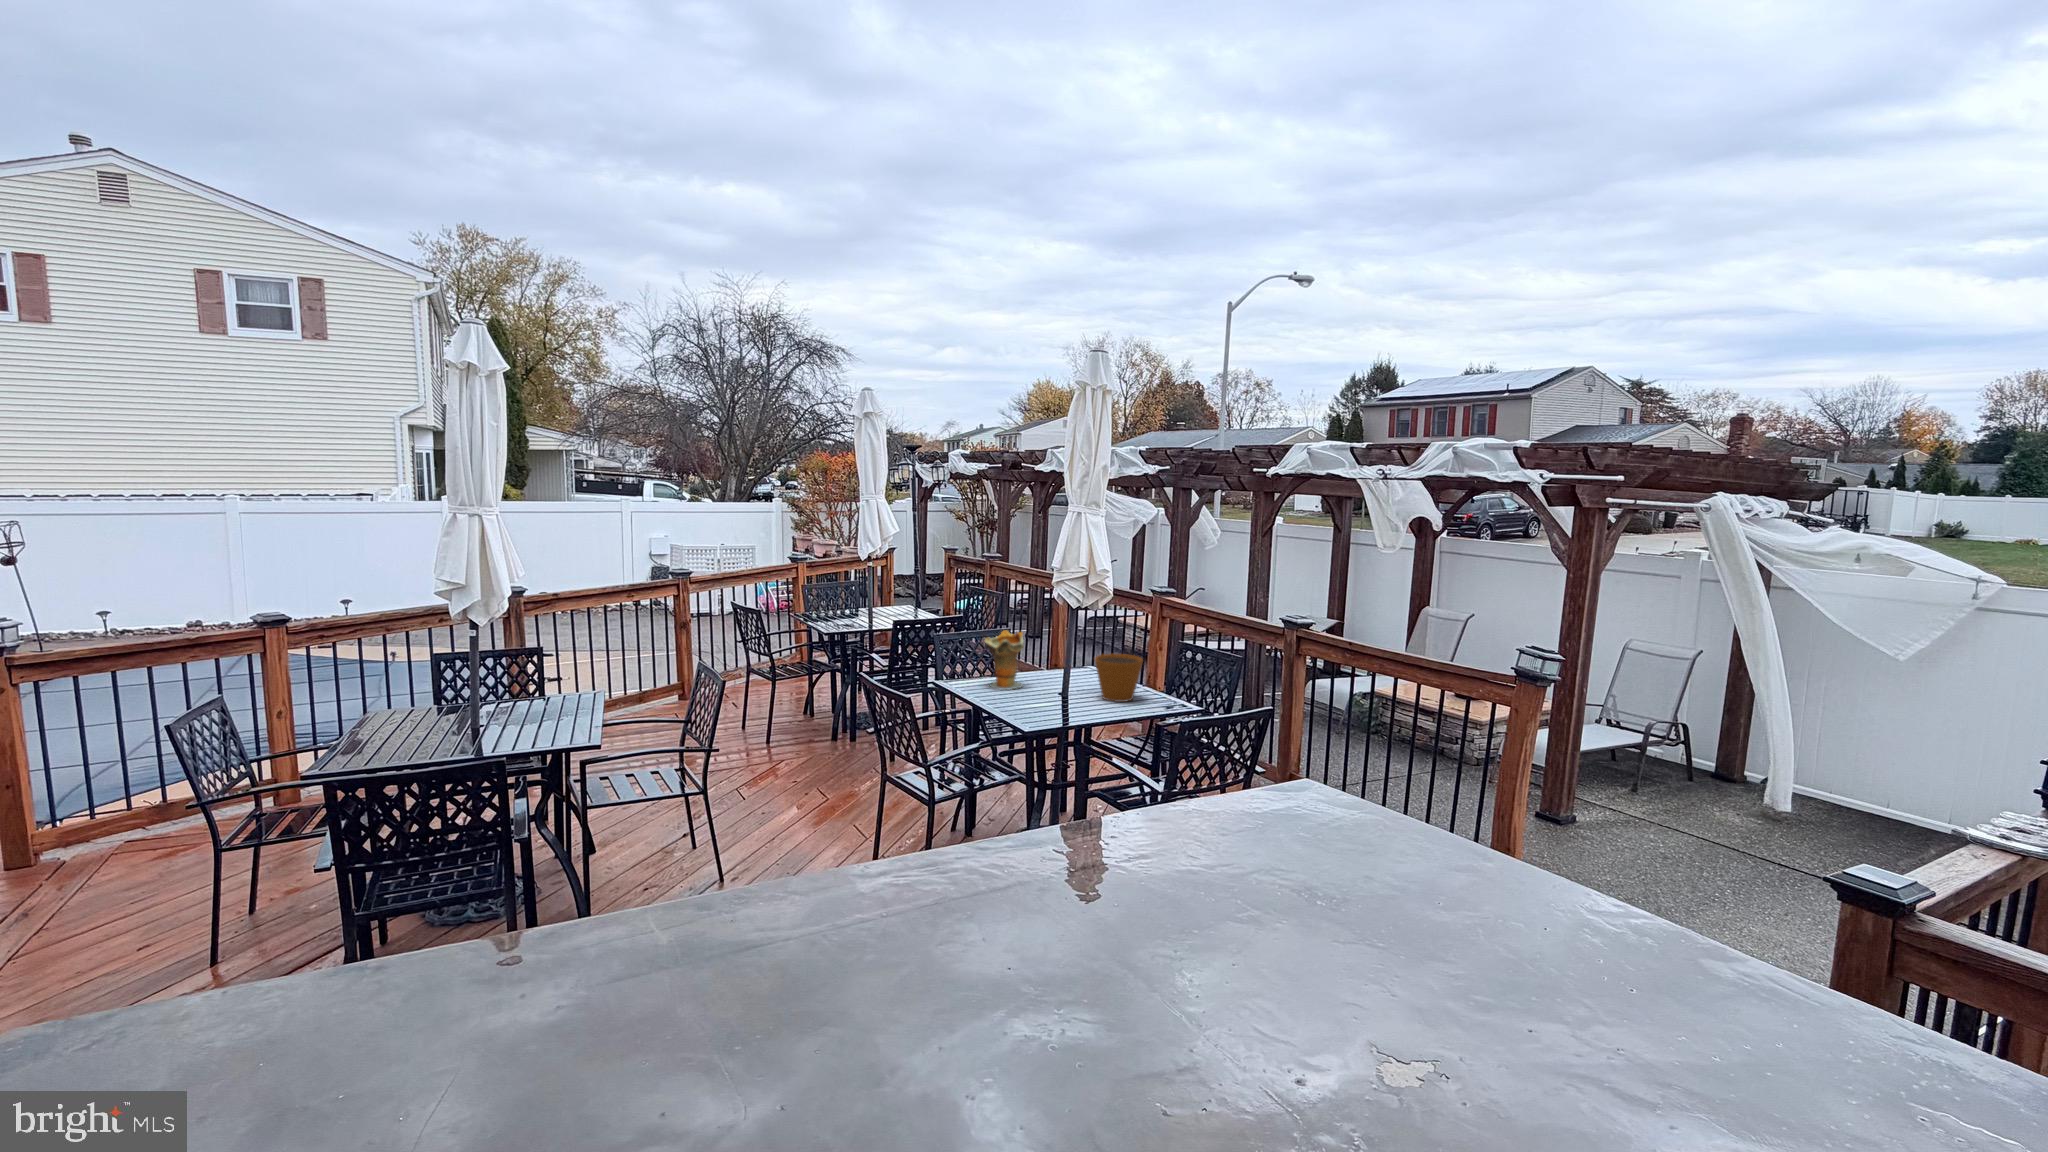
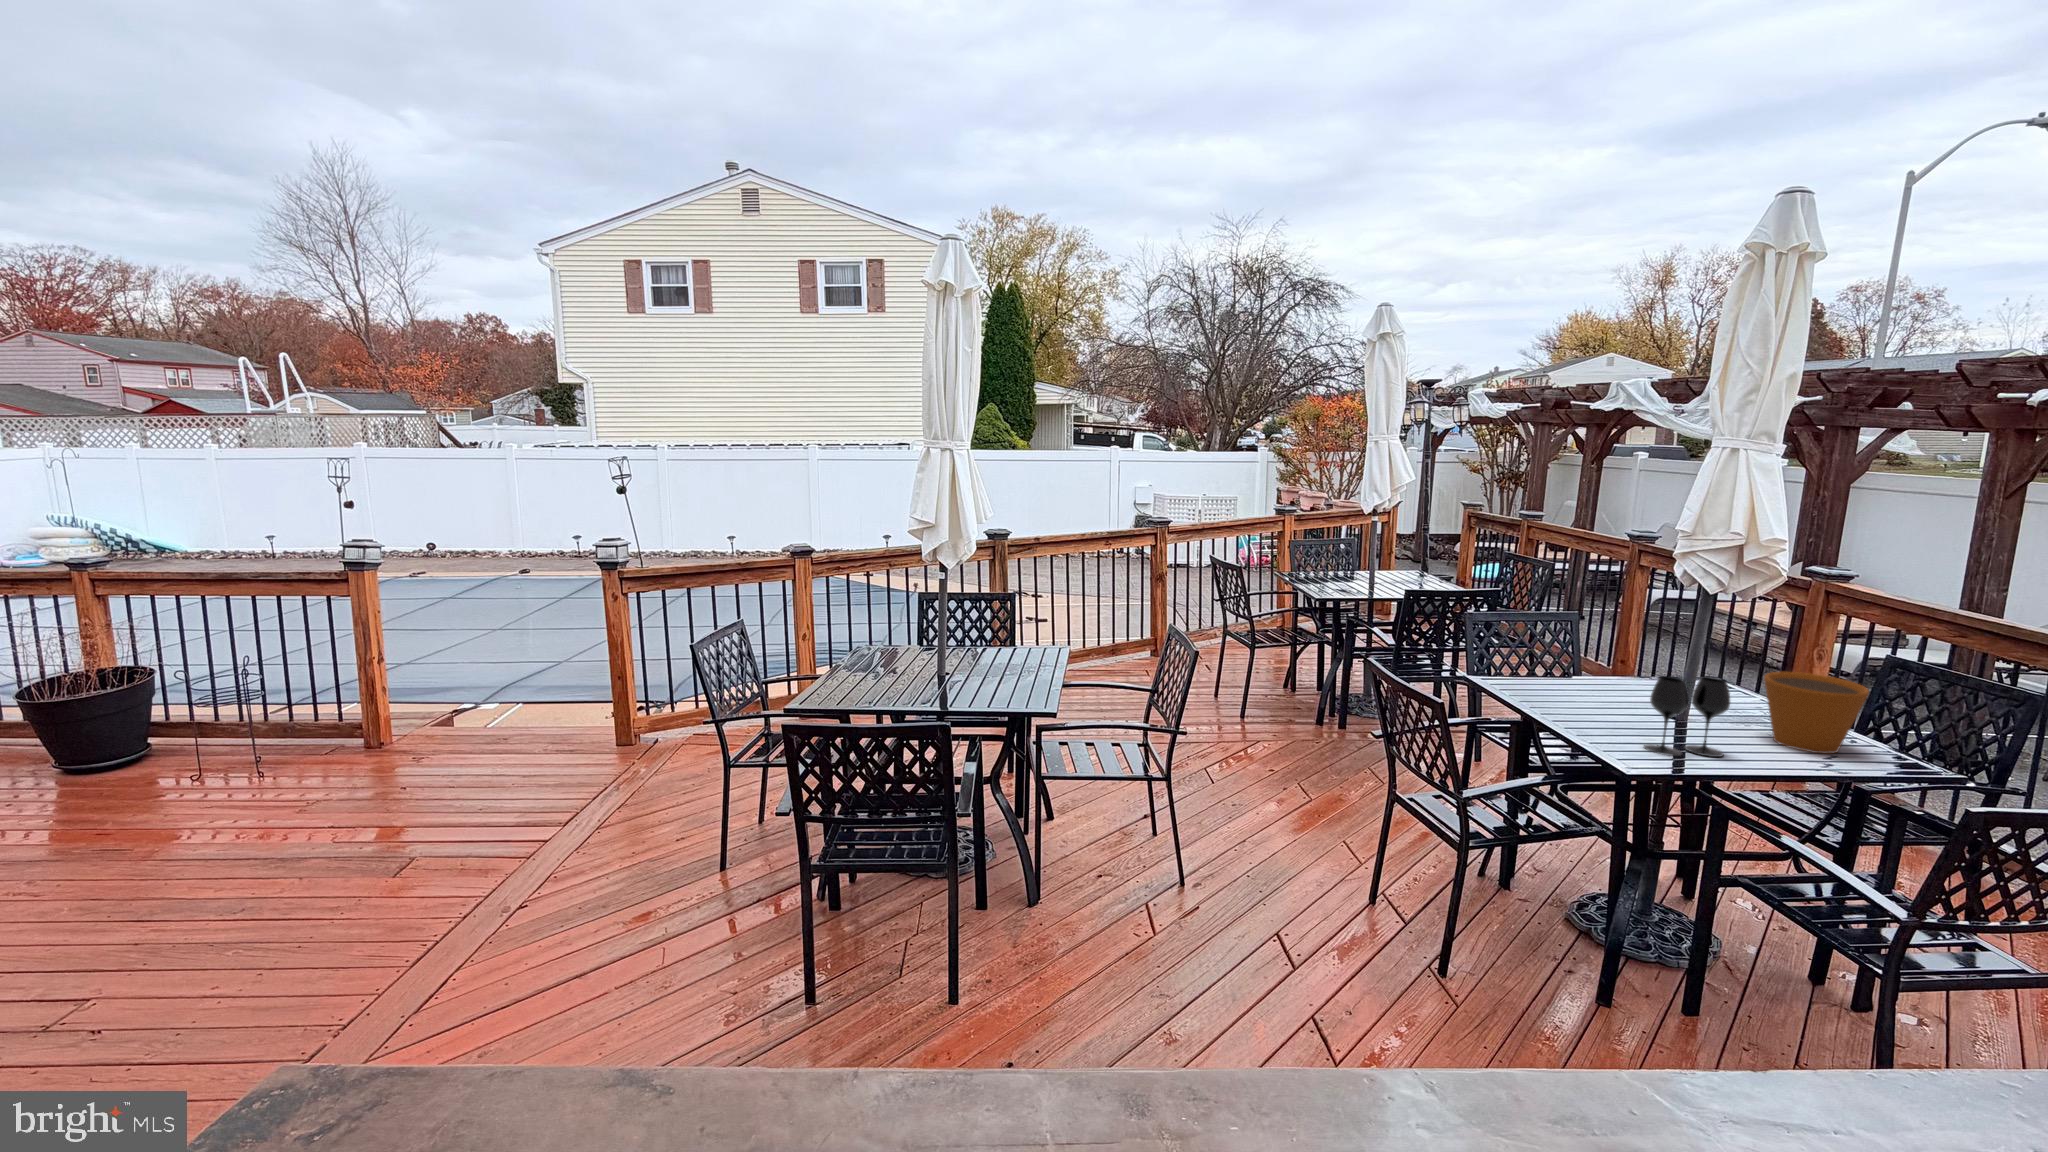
decorative vase: present [985,630,1024,690] -> none [1559,618,1627,705]
wine glass: none [1028,660,1072,714] -> present [1644,676,1730,757]

